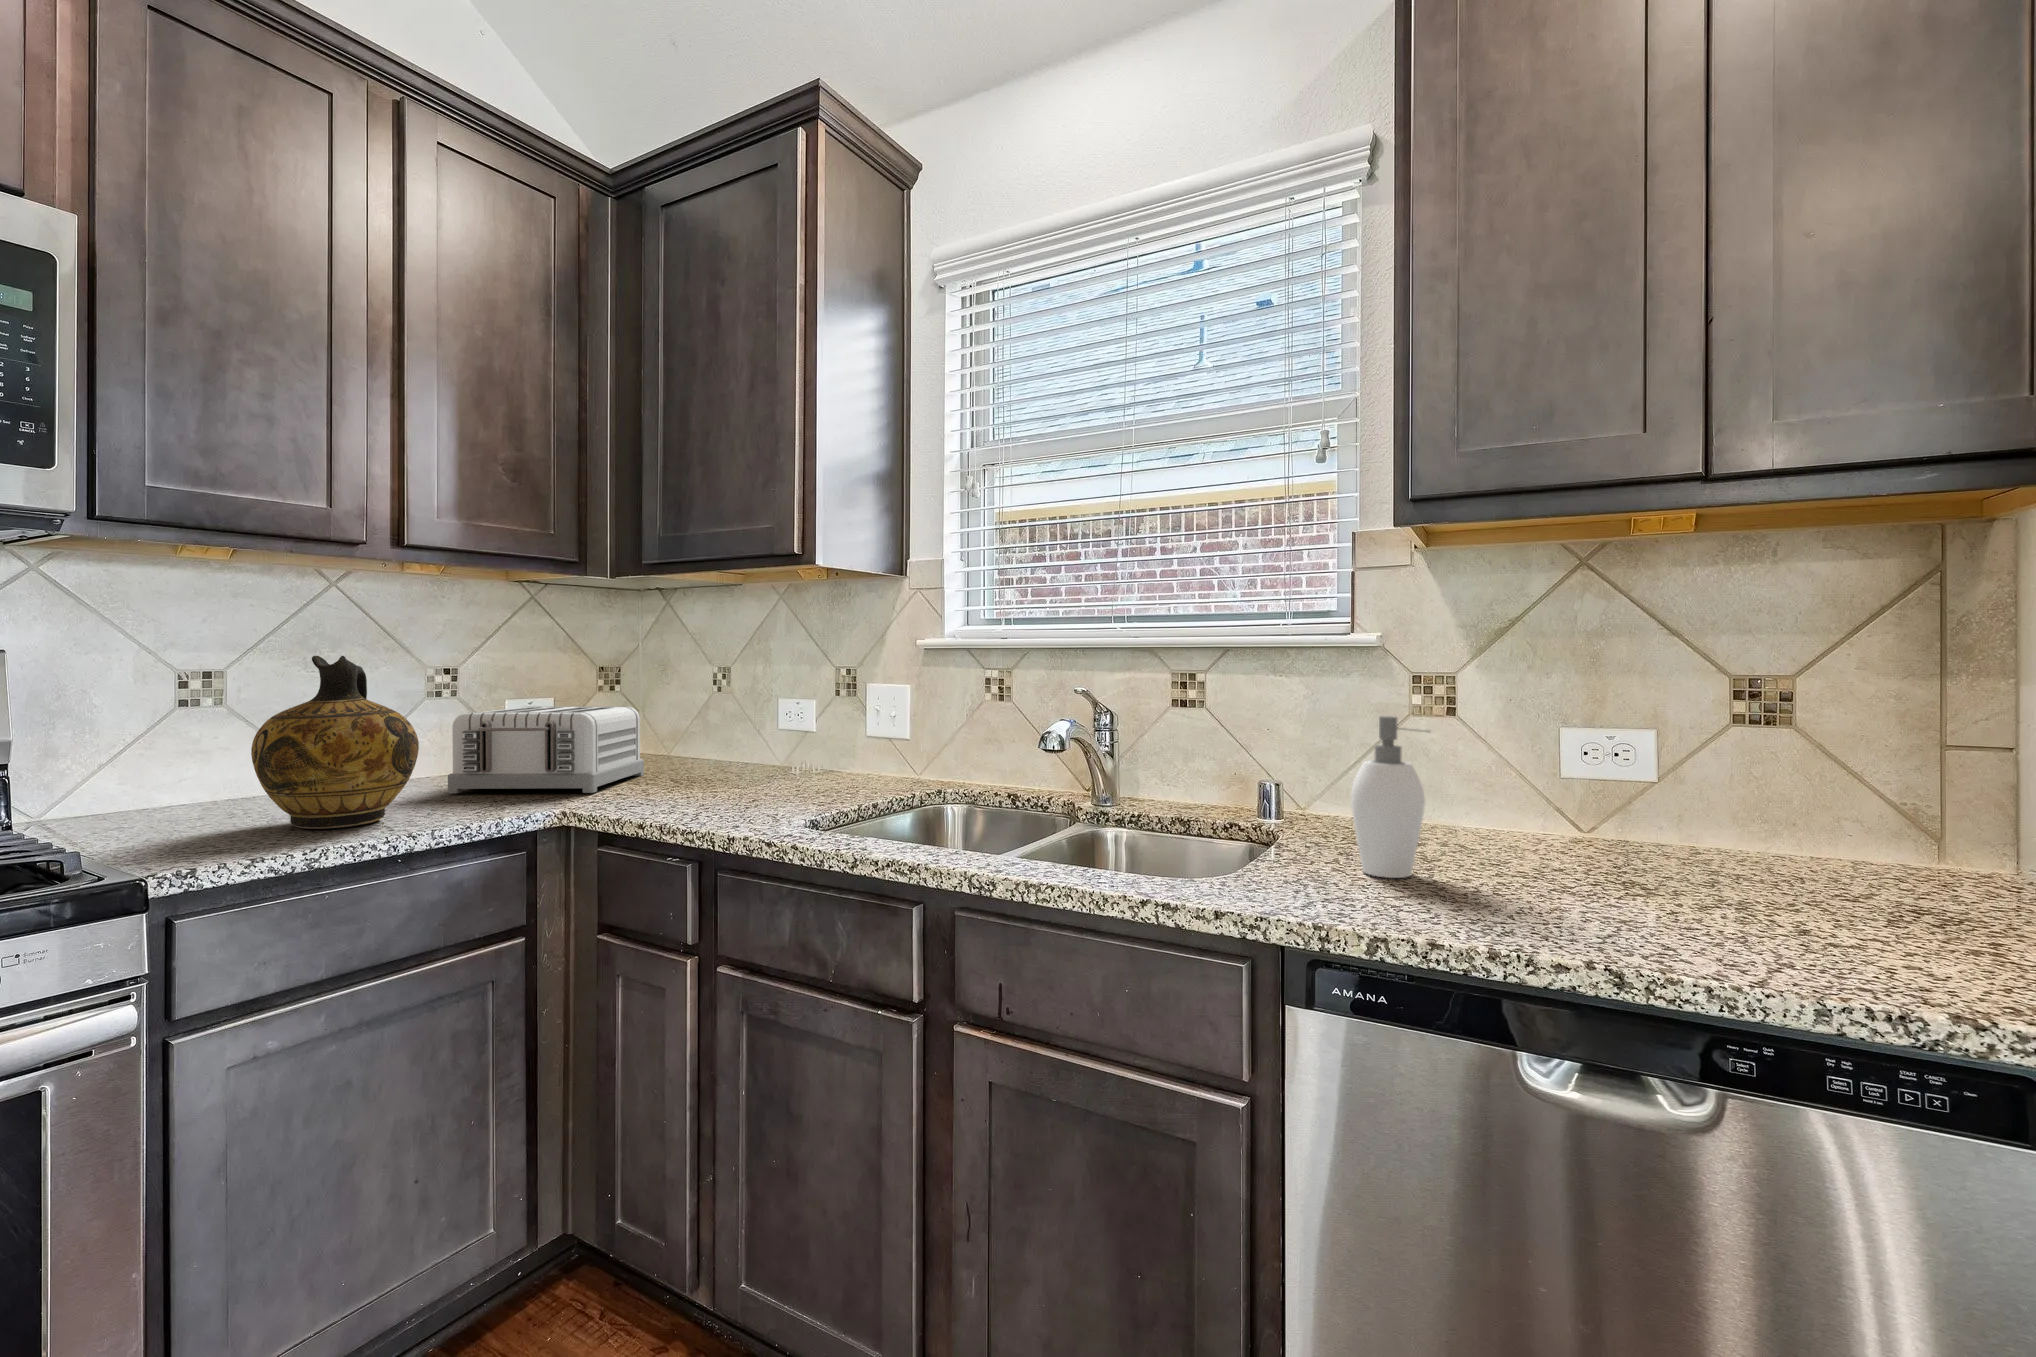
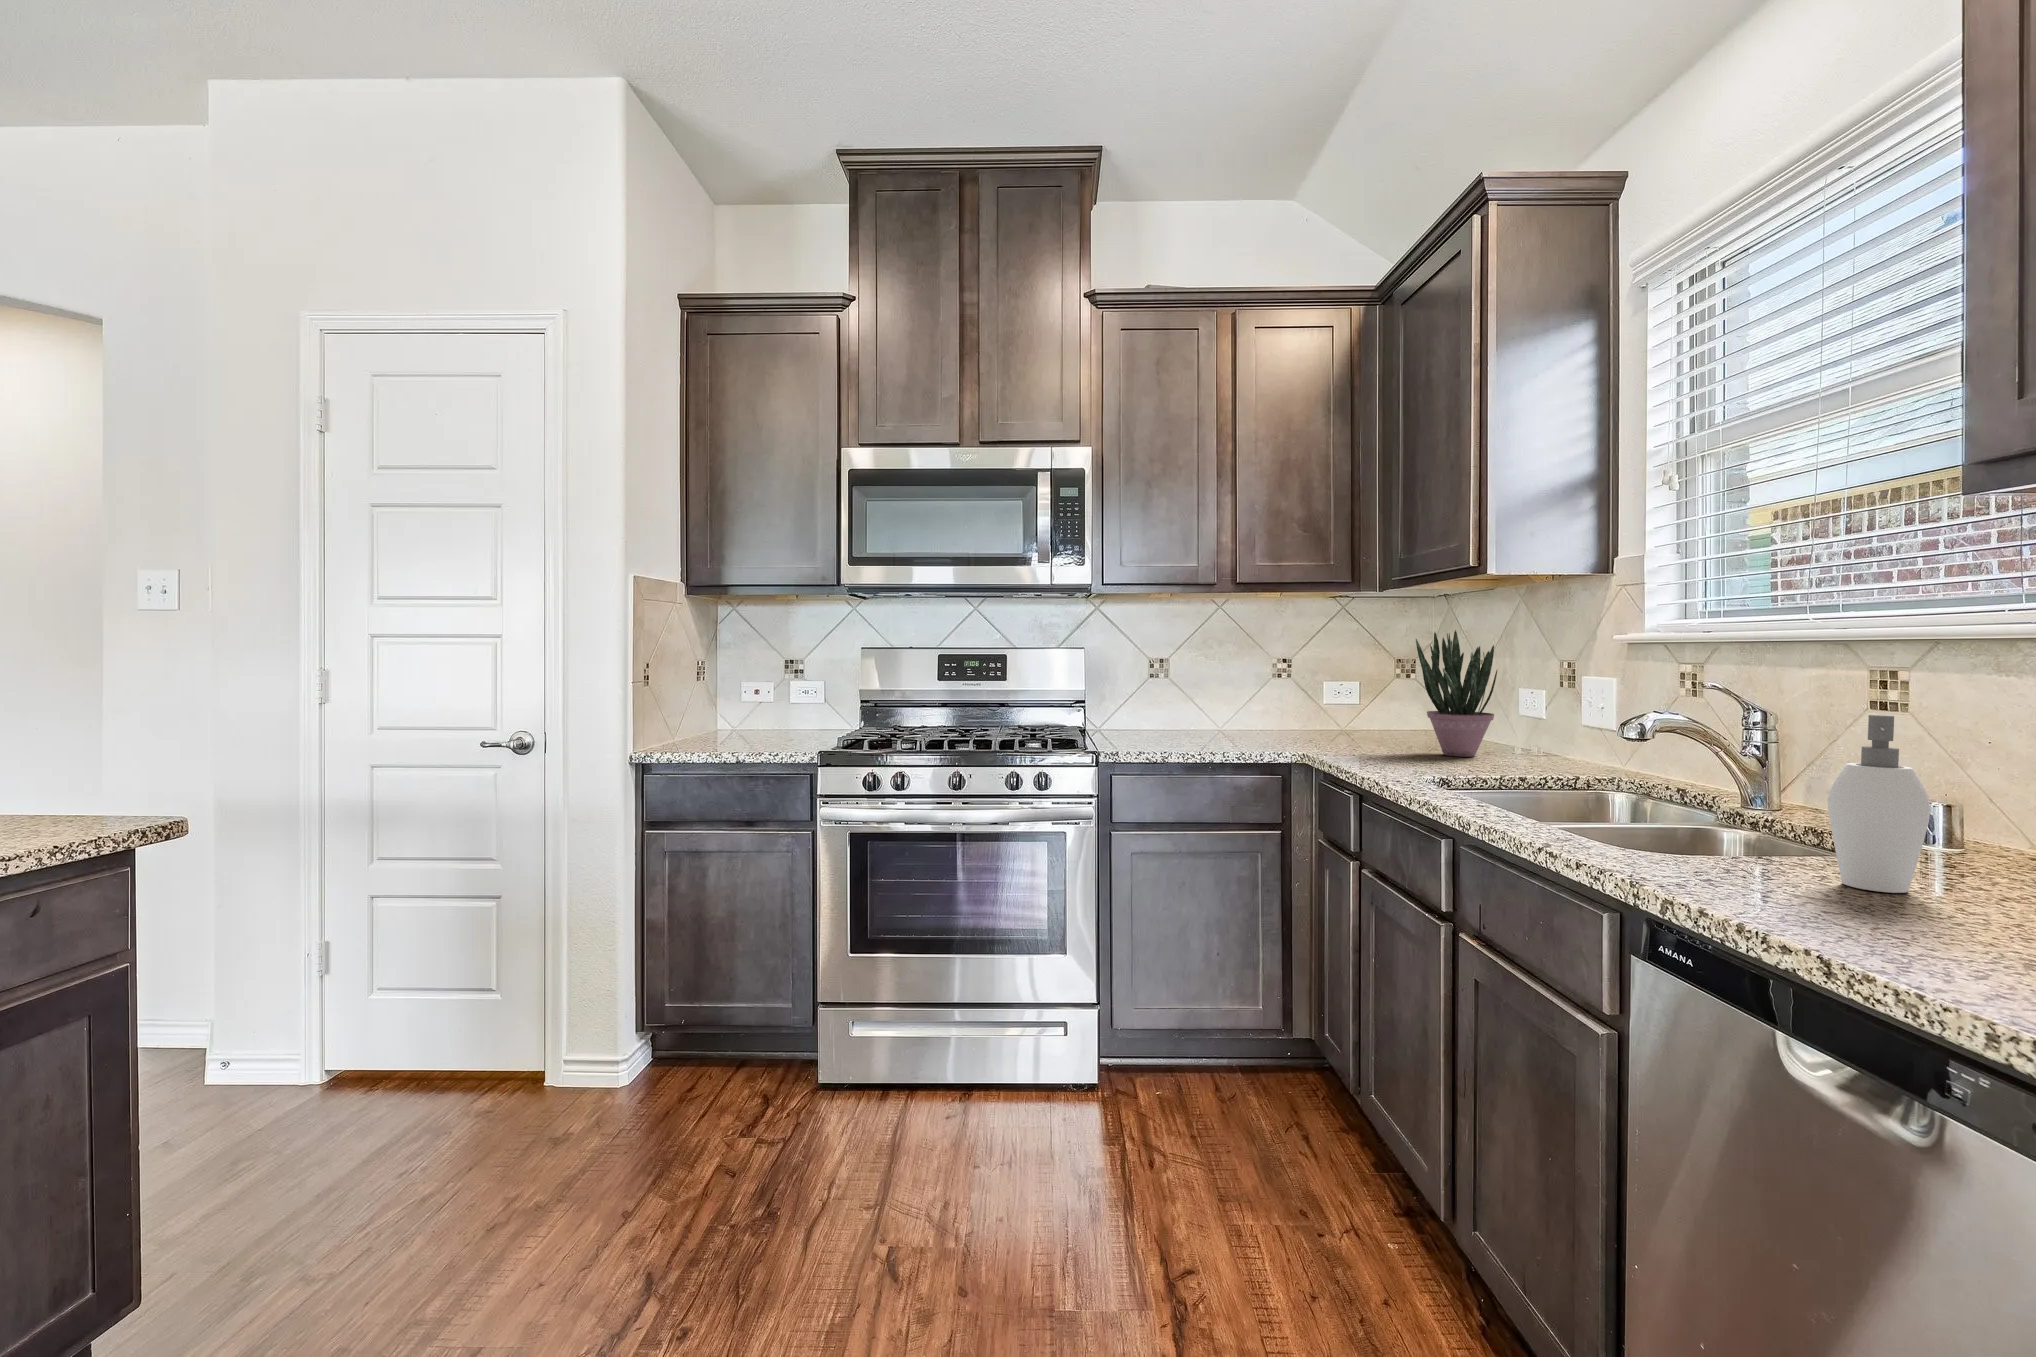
potted plant: none [681,632,789,786] -> present [1416,630,1497,757]
ceramic jug: present [251,656,419,829] -> none [1149,647,1229,747]
toaster: present [448,706,644,793] -> none [1265,686,1409,748]

